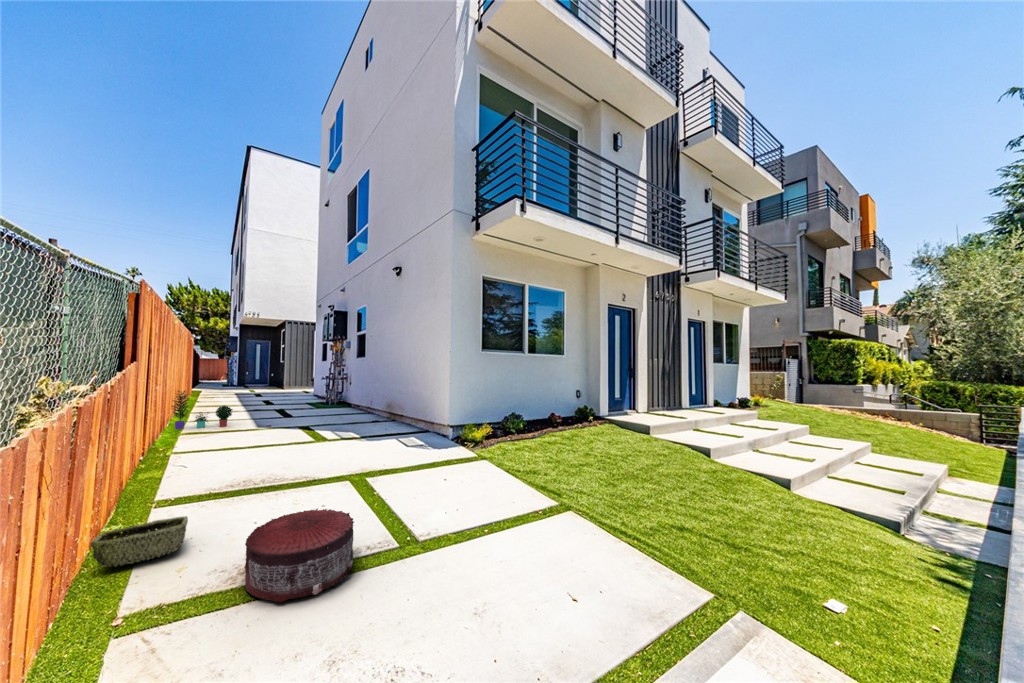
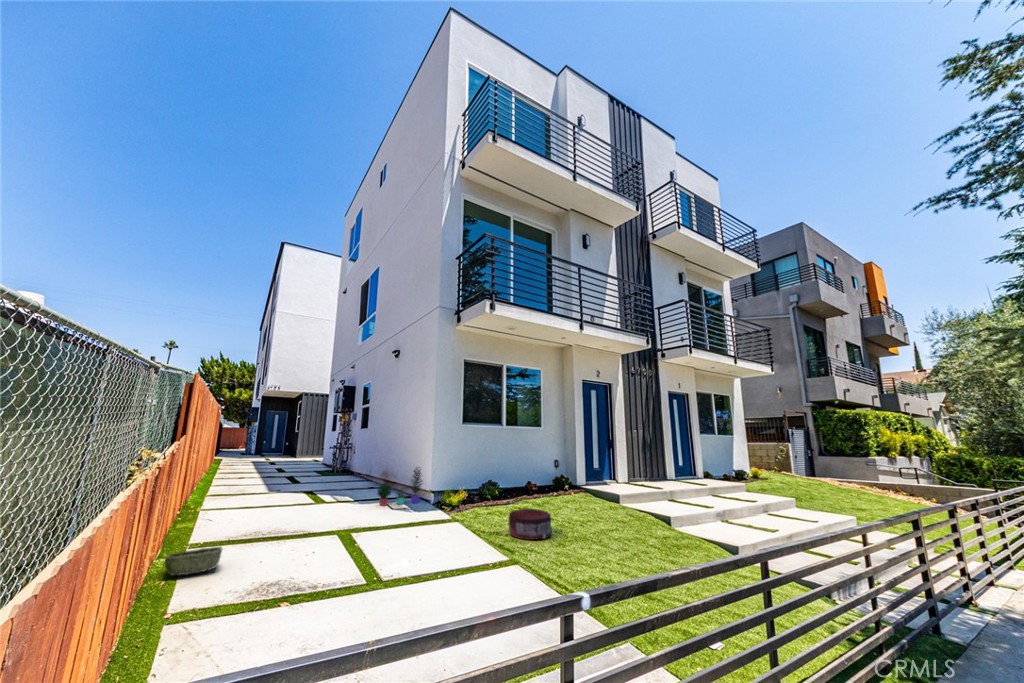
potted plant: present [172,390,233,429] -> present [378,468,422,506]
pouf: present [245,509,354,602] -> present [508,509,552,540]

